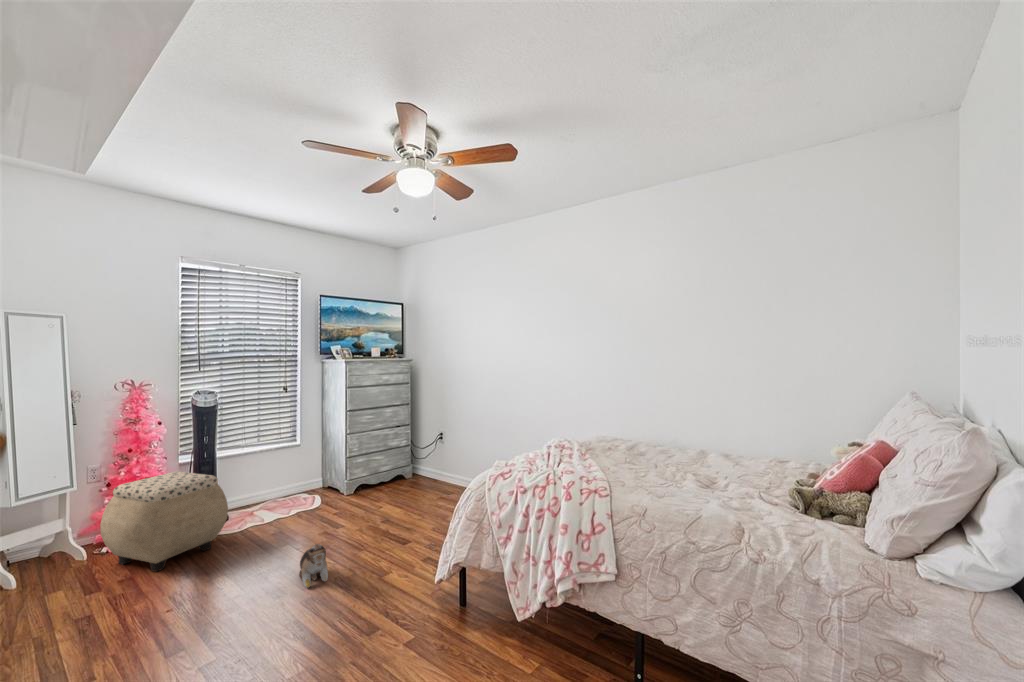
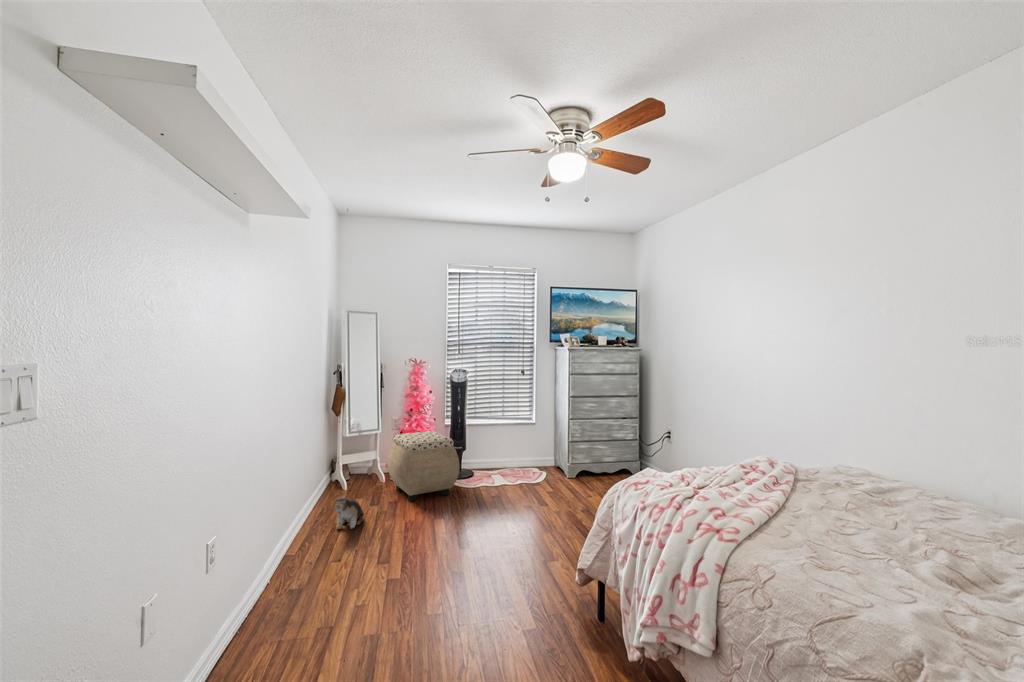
plush toy: present [299,544,328,588] -> present [332,496,363,529]

